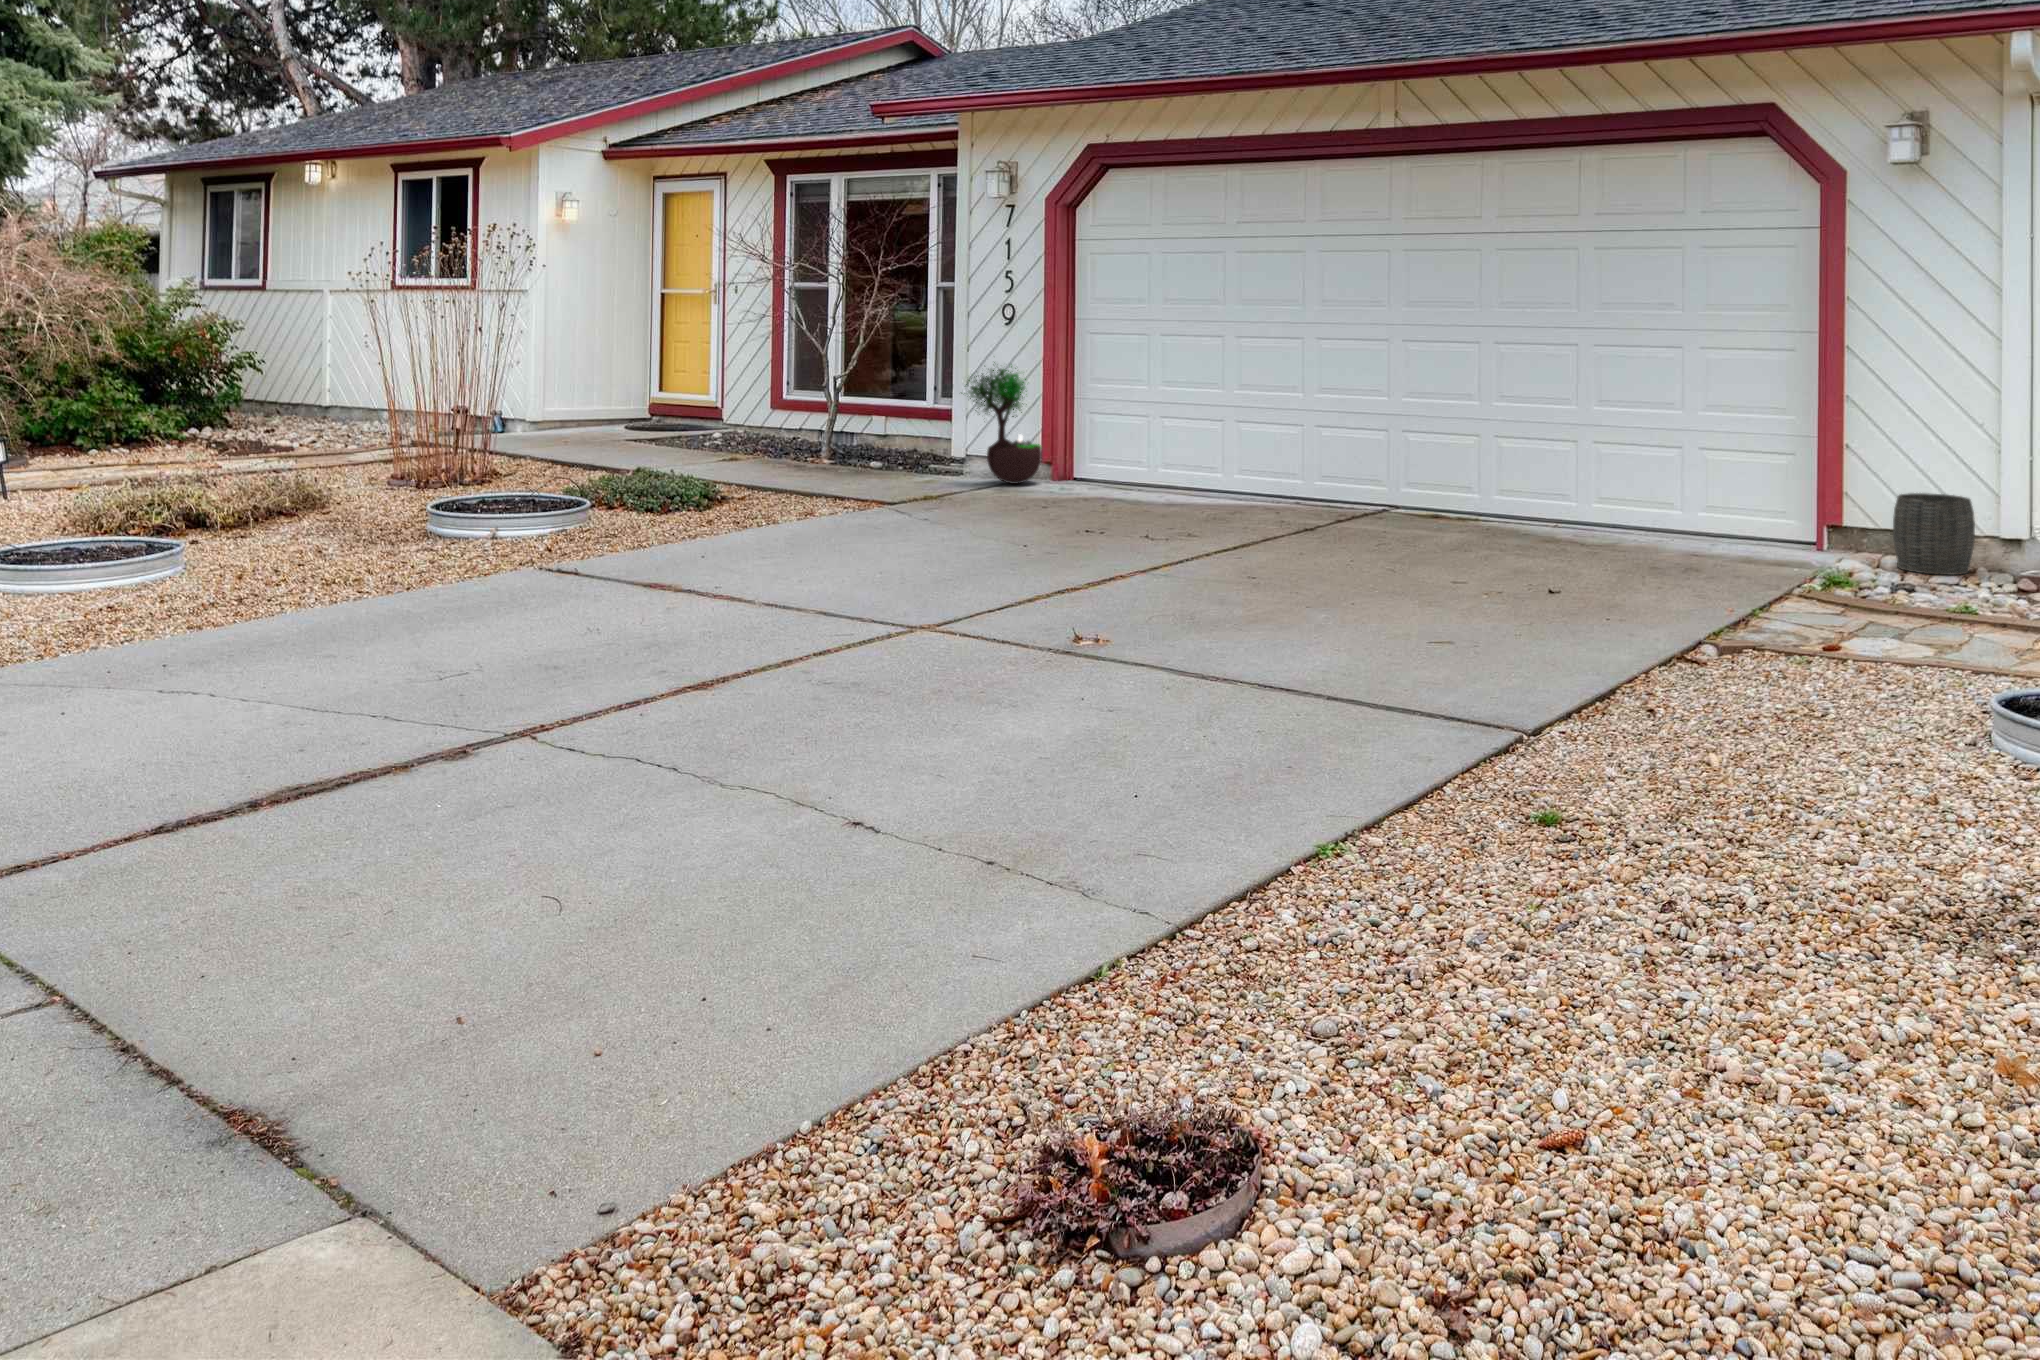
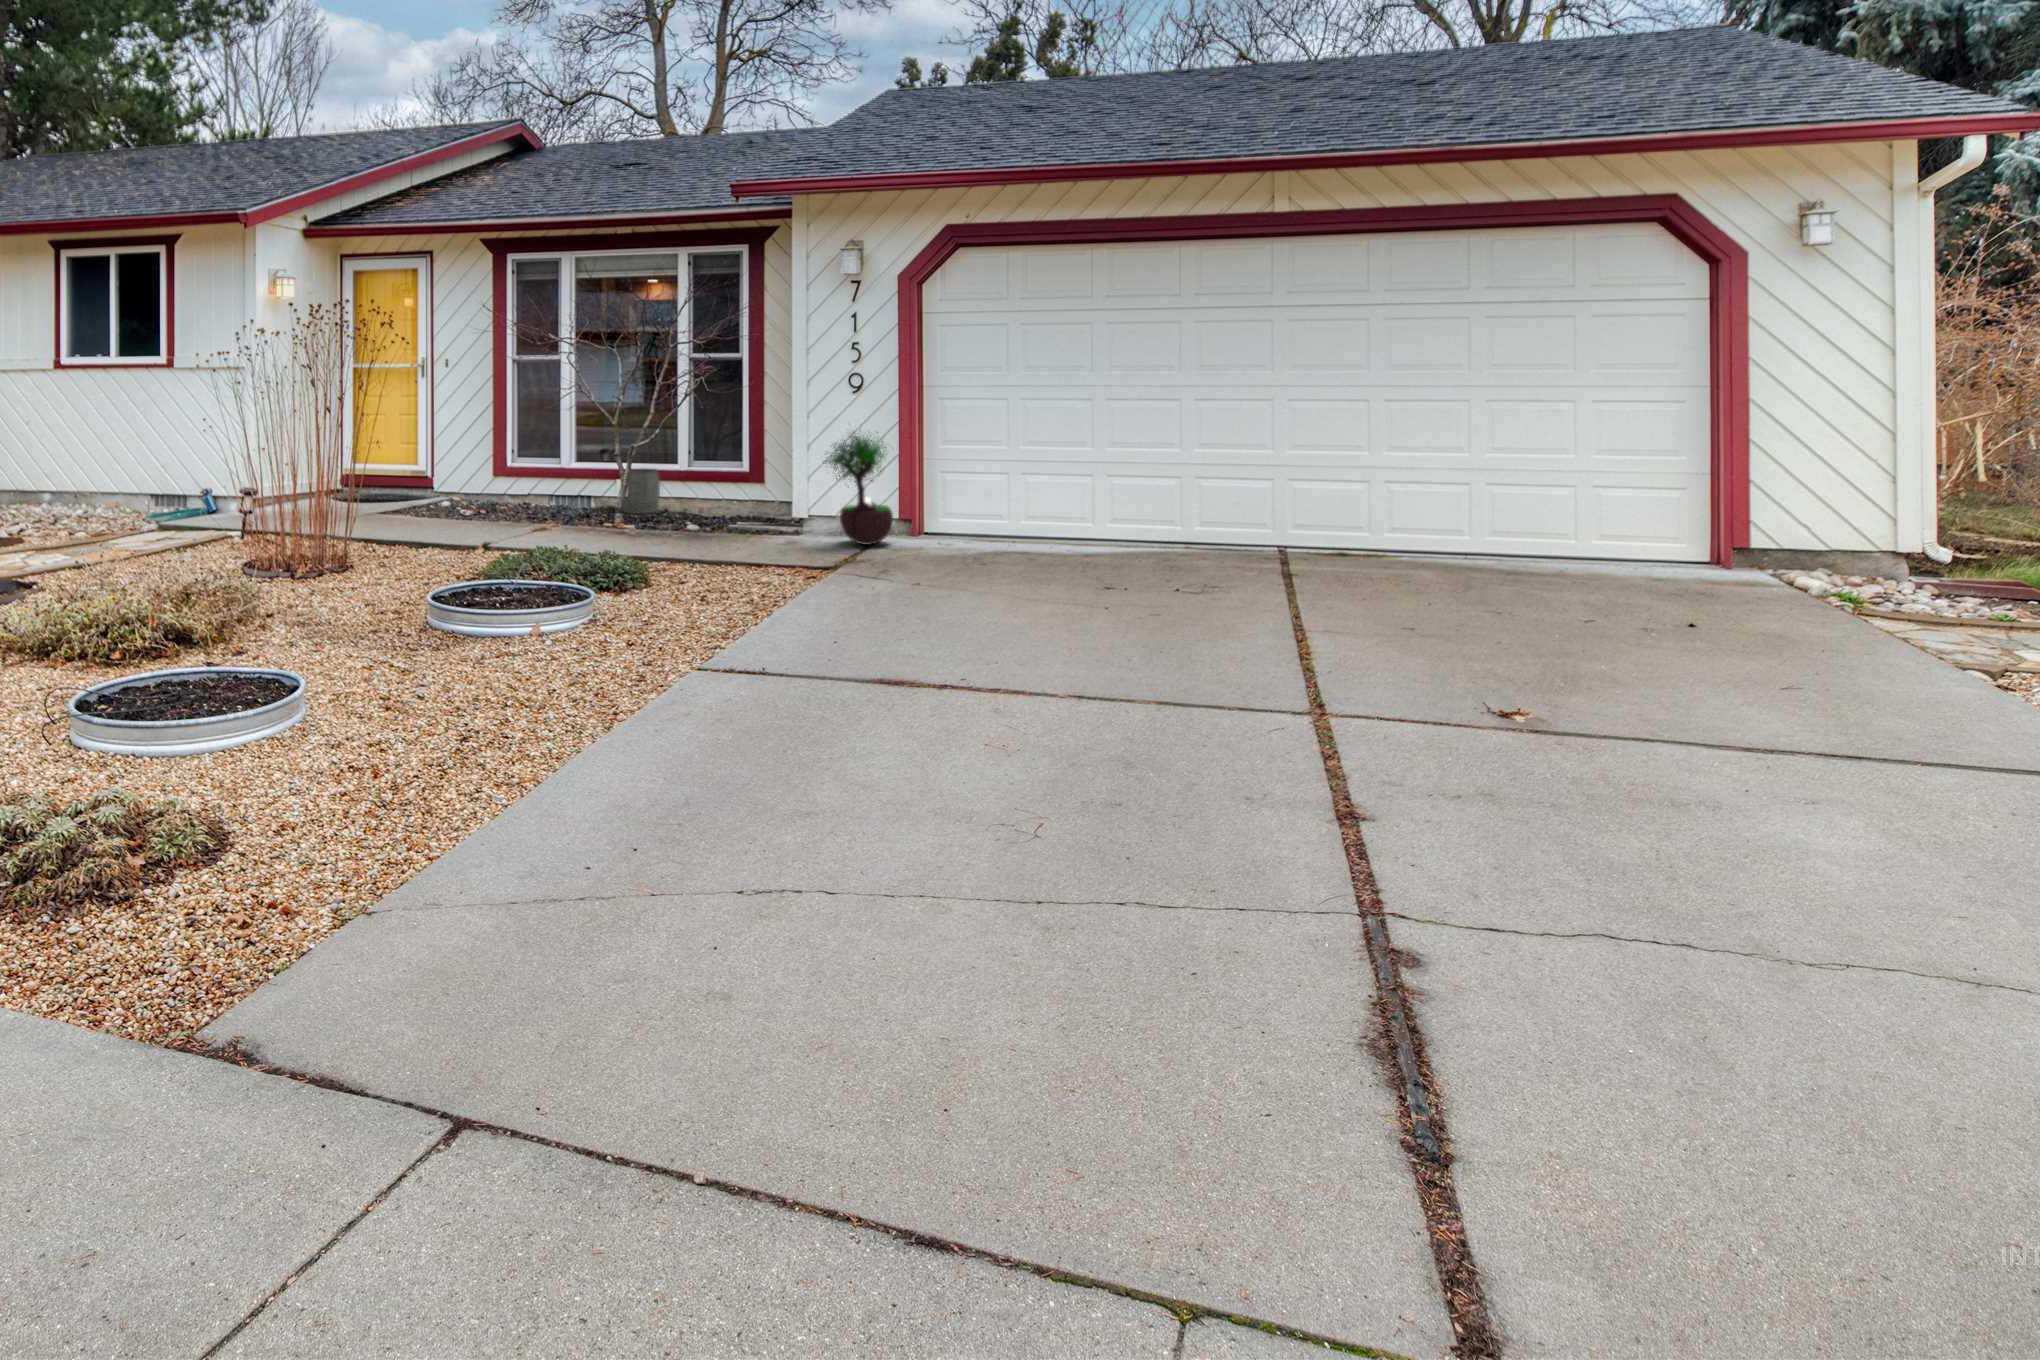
woven basket: present [1893,493,1975,575] -> present [621,469,660,514]

